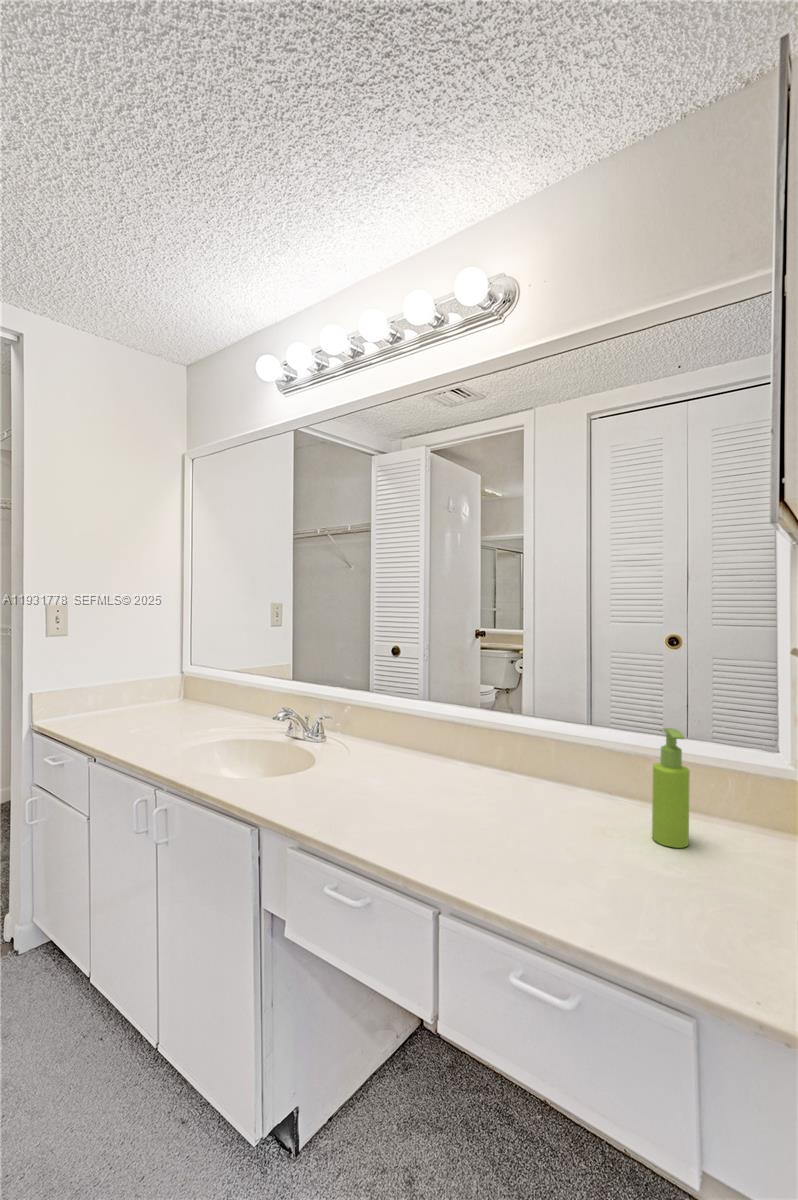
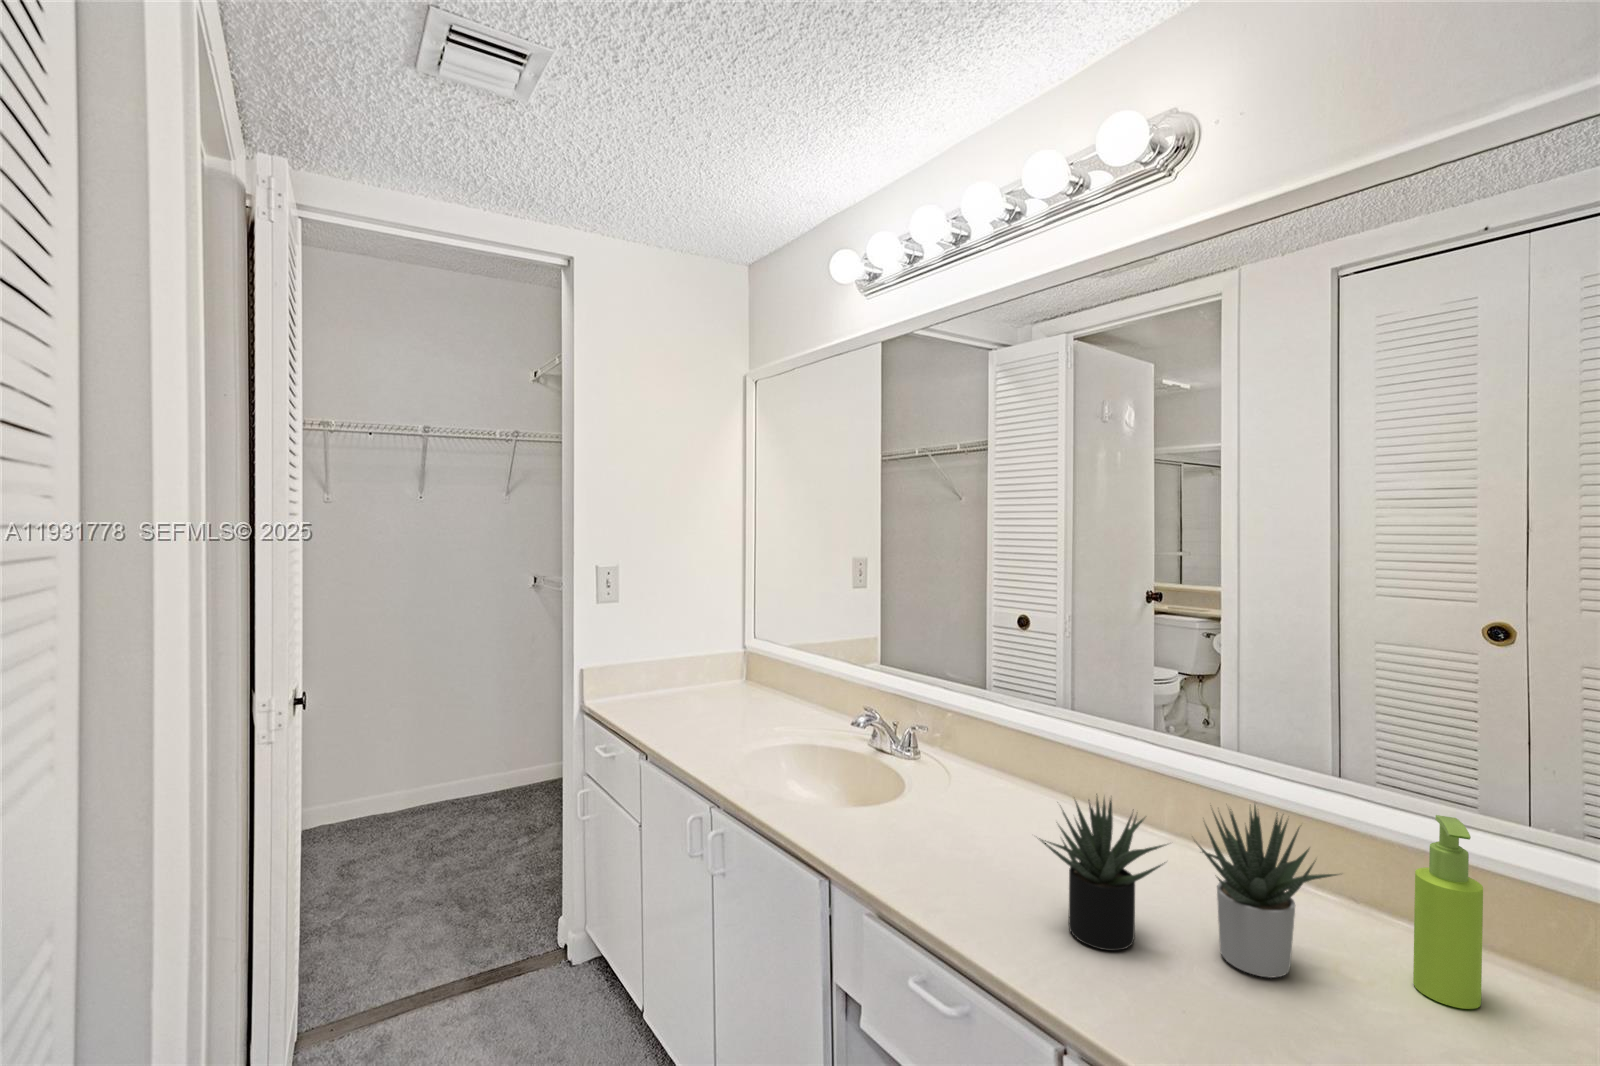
succulent plant: none [418,731,615,848] -> present [1039,794,1337,978]

